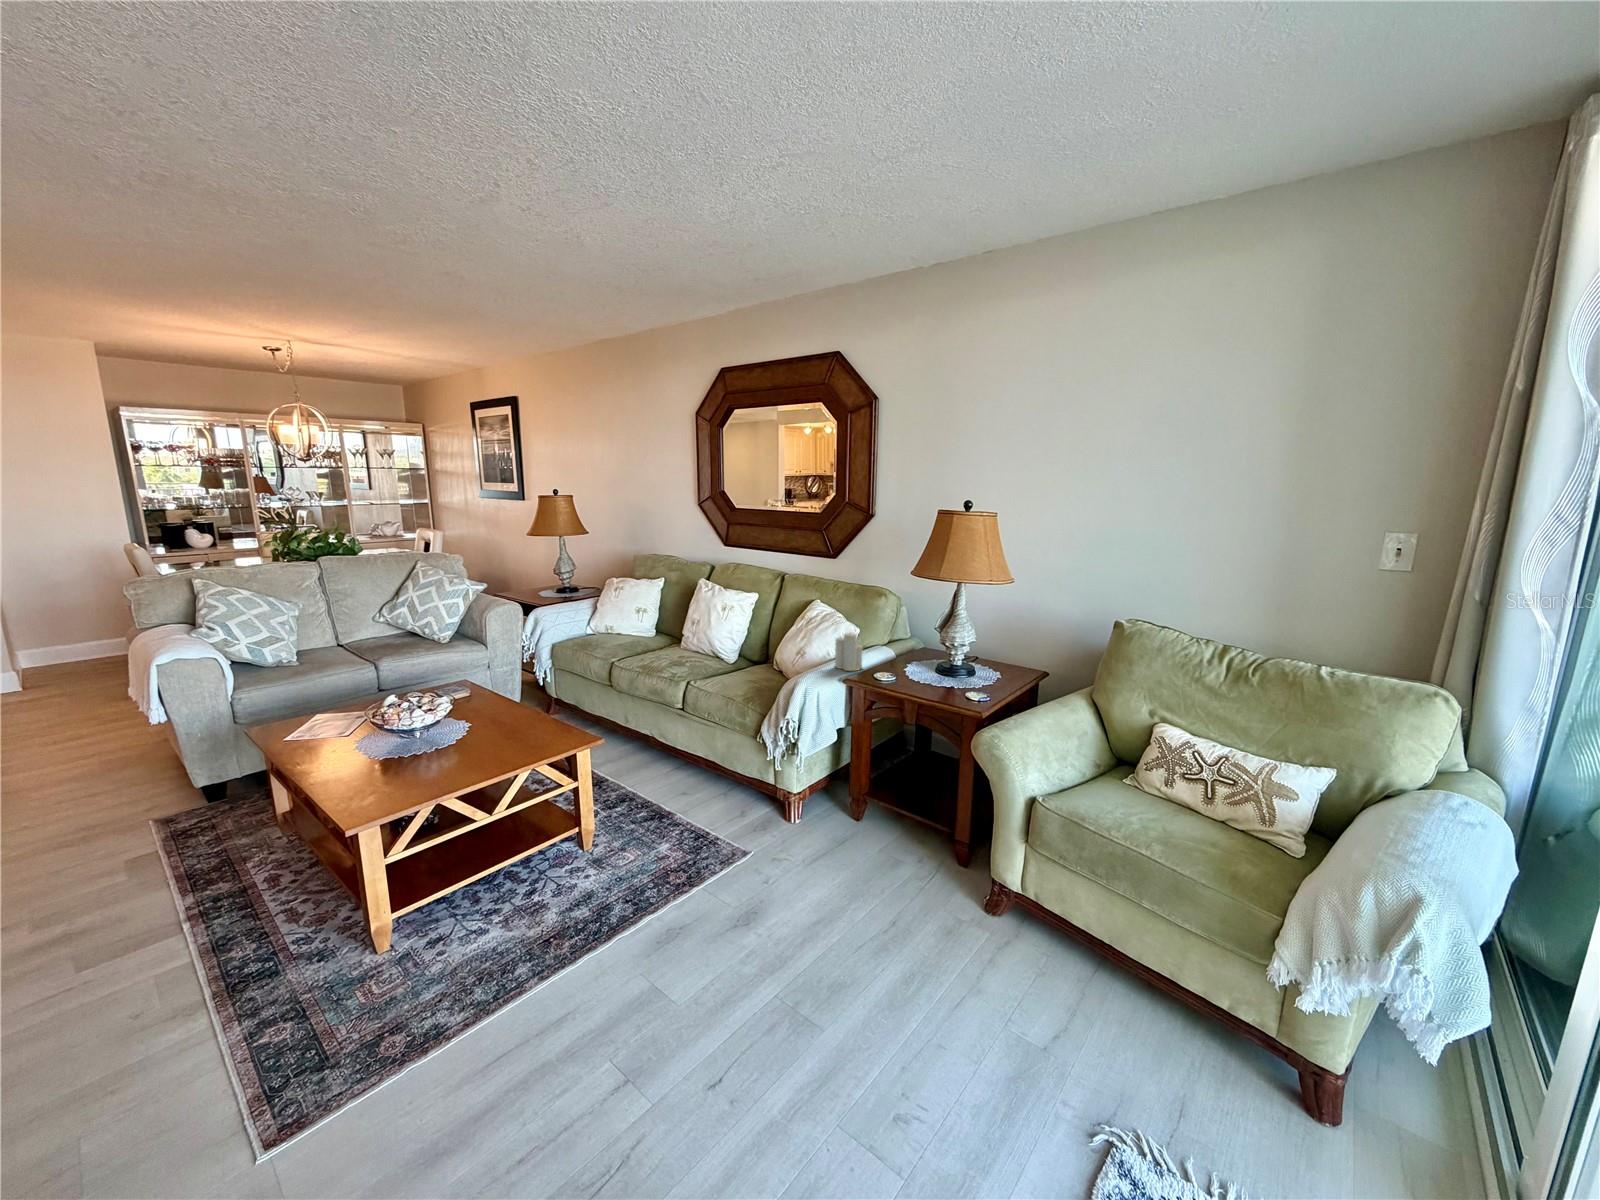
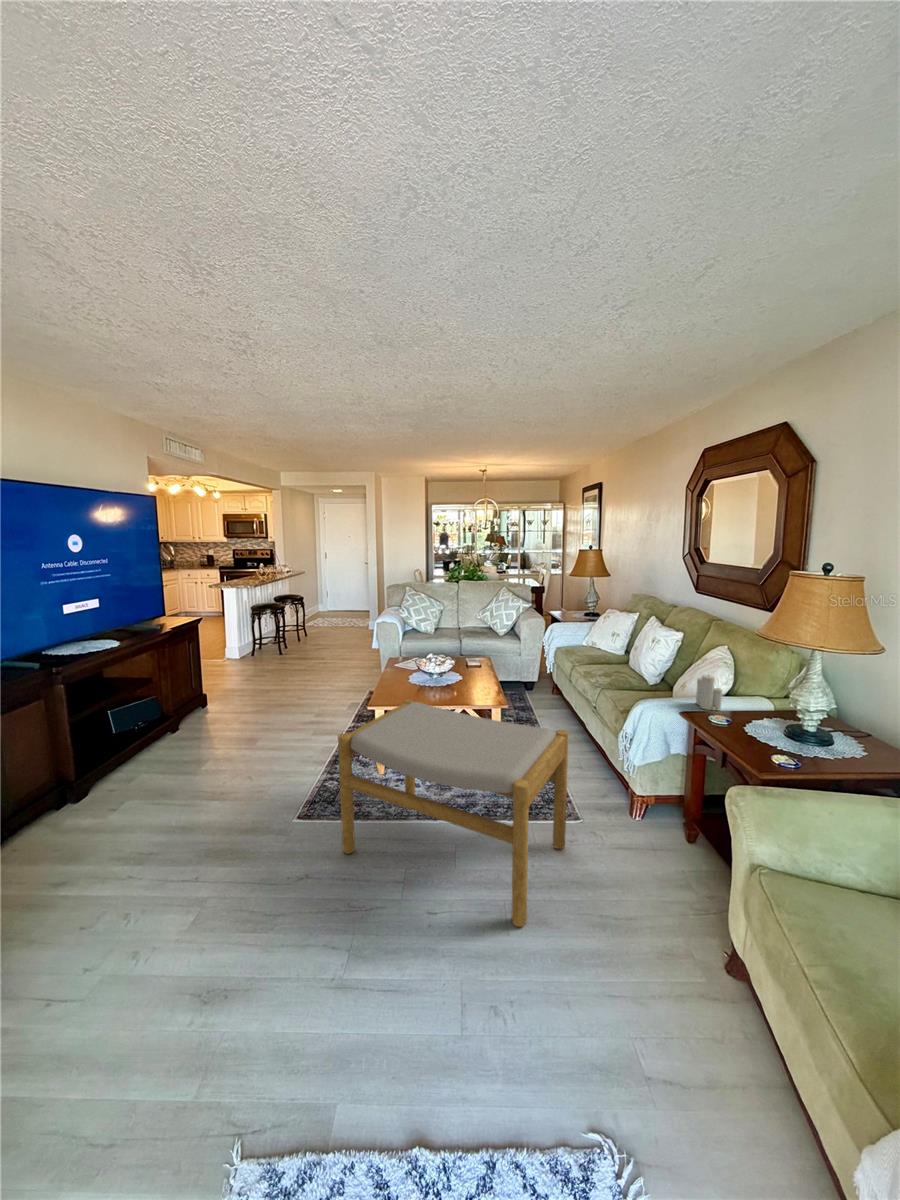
footstool: none [435,741,829,1121] -> present [338,699,568,927]

